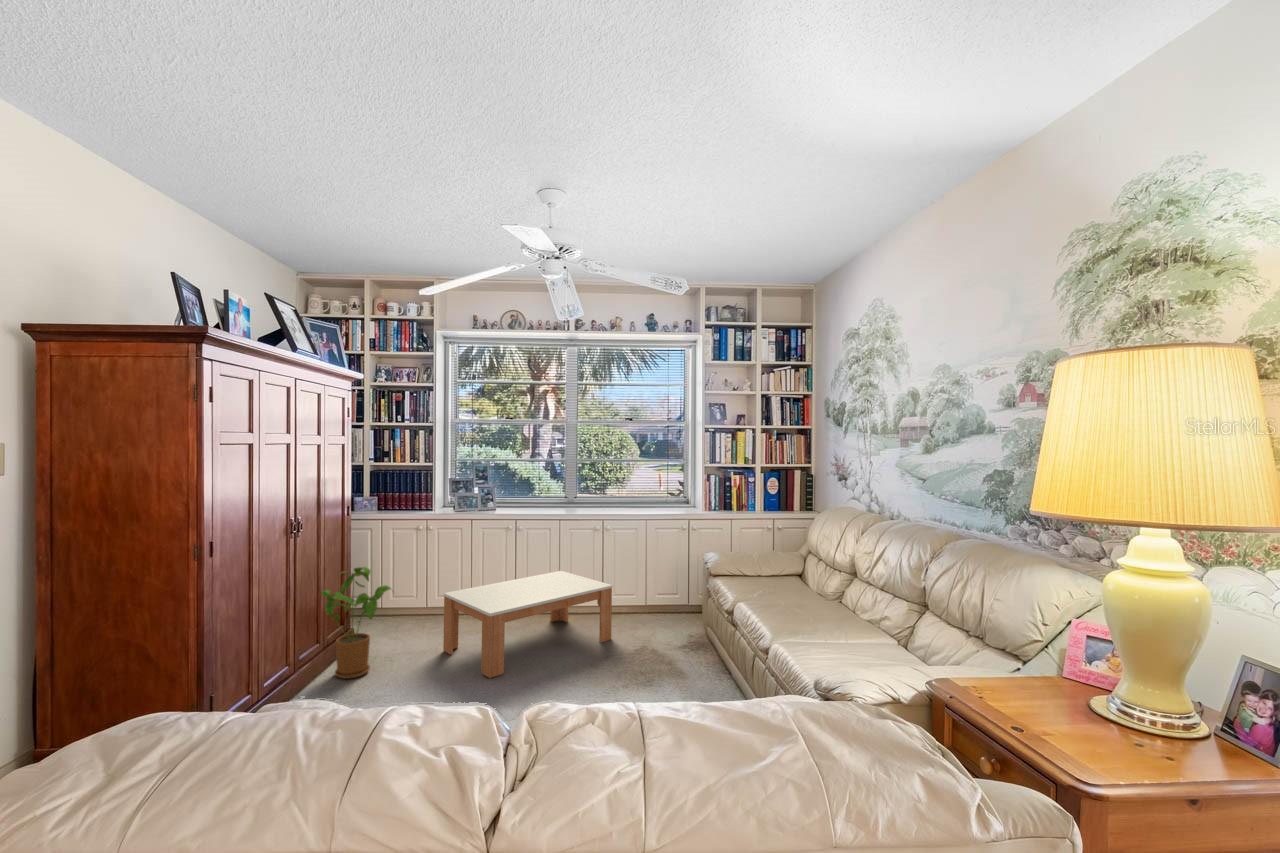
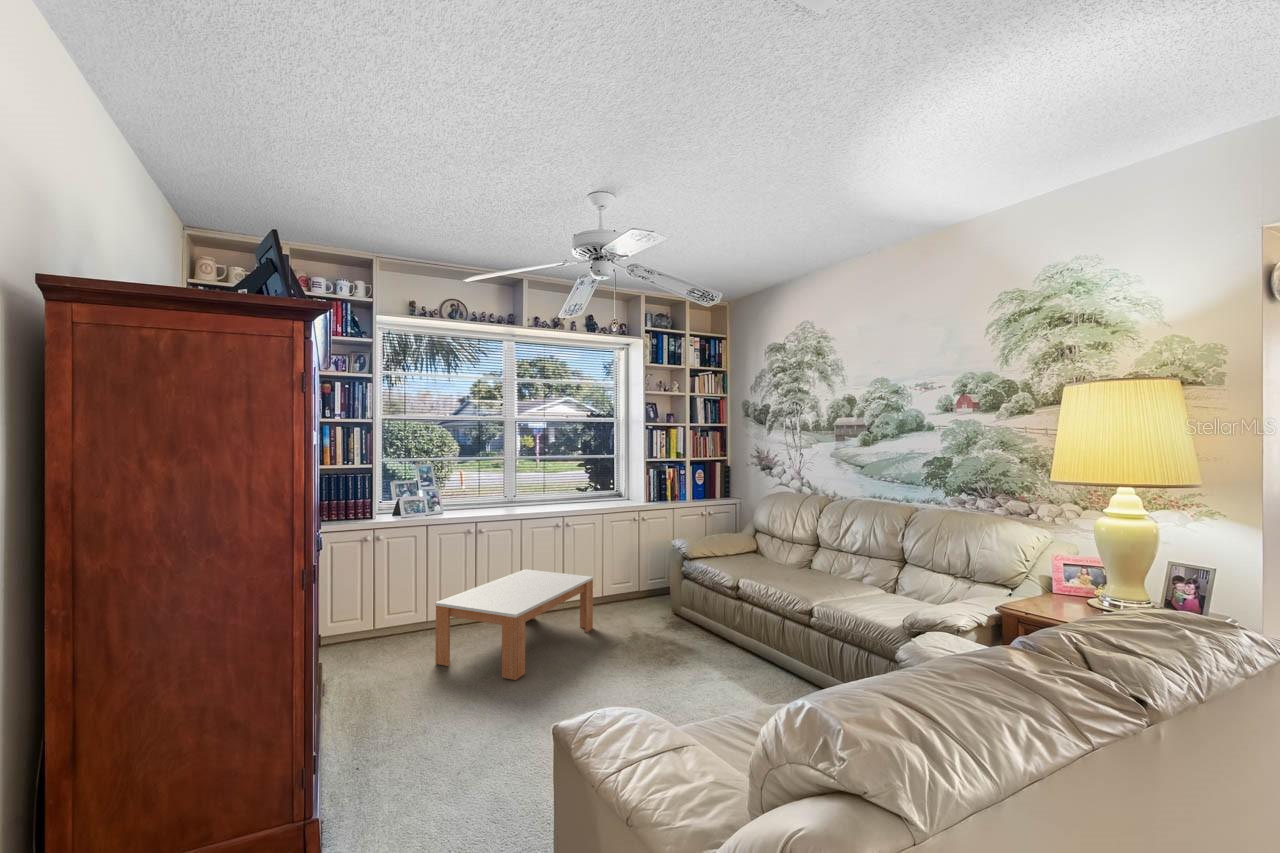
house plant: present [321,567,391,679] -> none [321,582,394,709]

